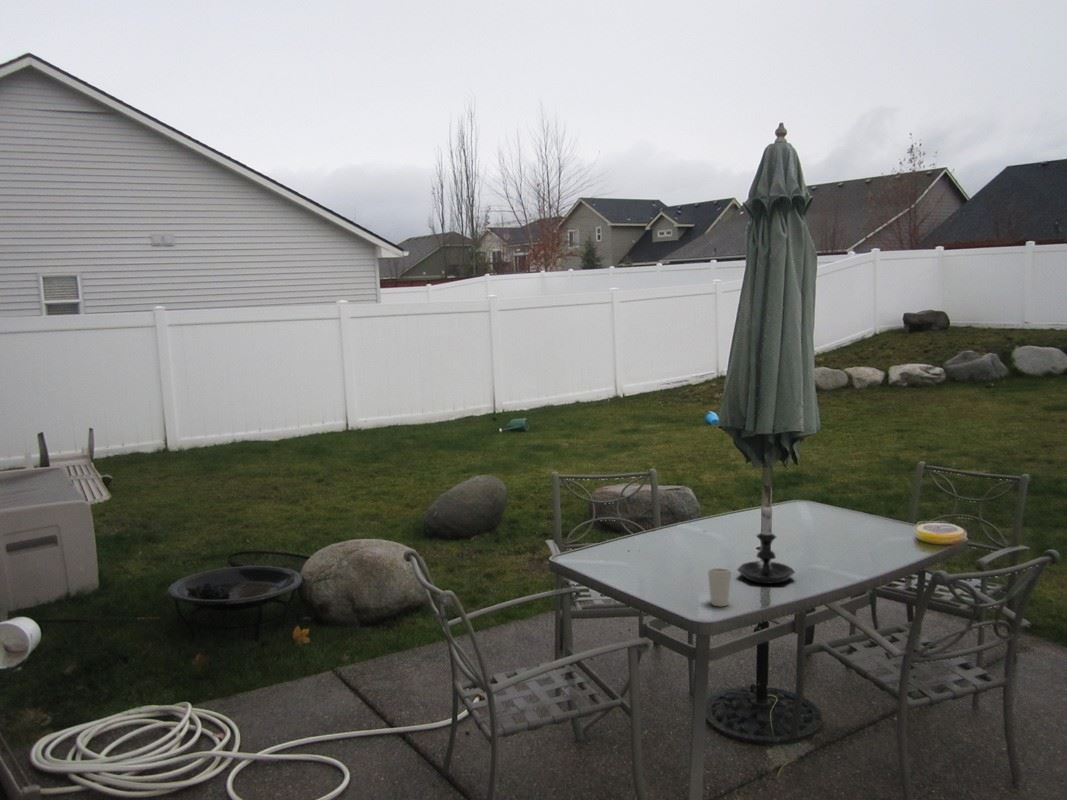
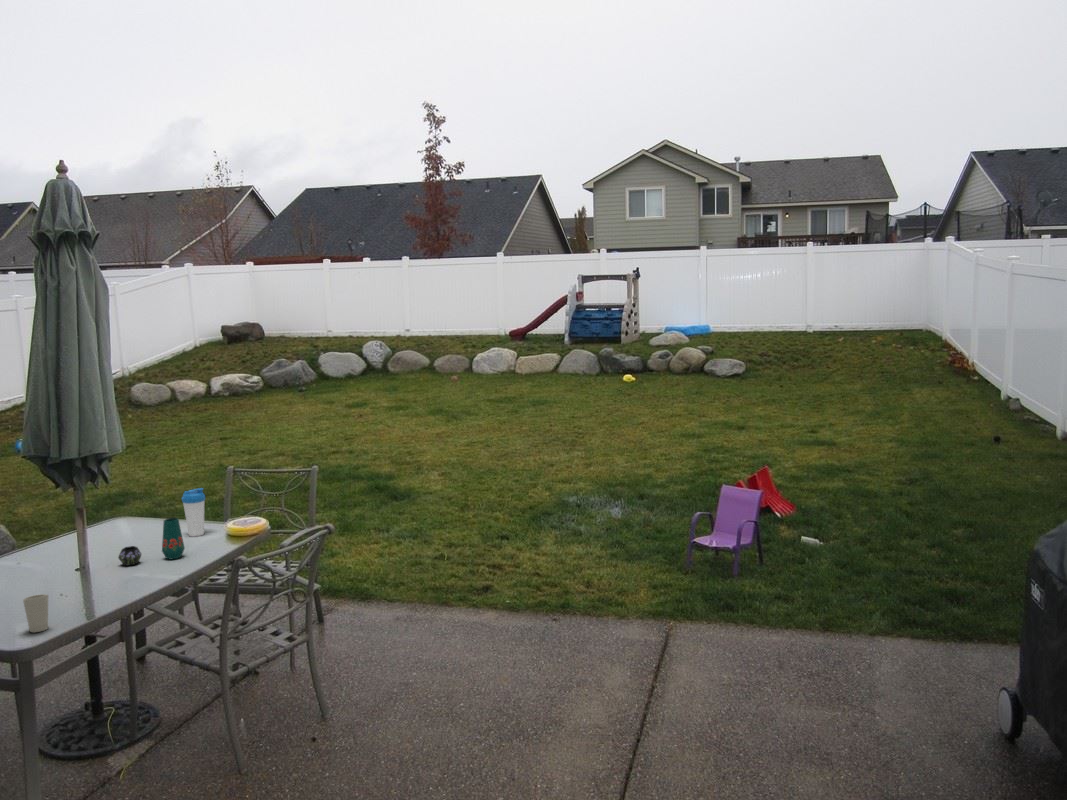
water bottle: none [867,482,893,535] -> present [182,488,206,536]
candle holder: present [738,507,795,583] -> none [56,524,116,602]
vase: none [798,511,867,557] -> present [118,518,184,566]

